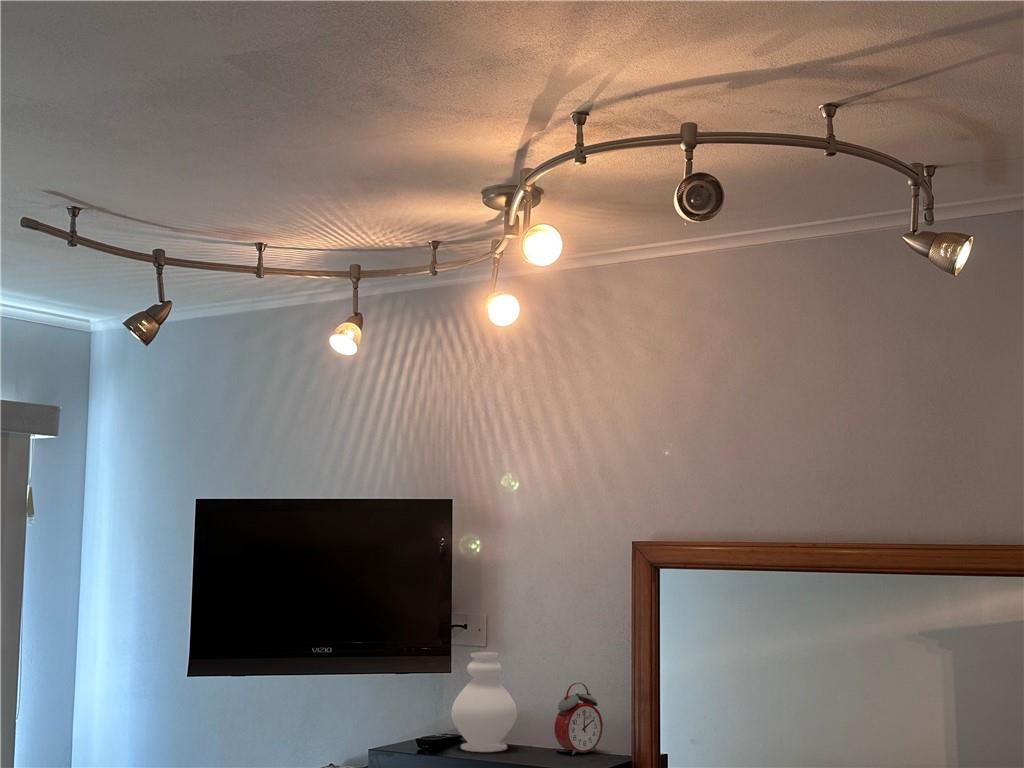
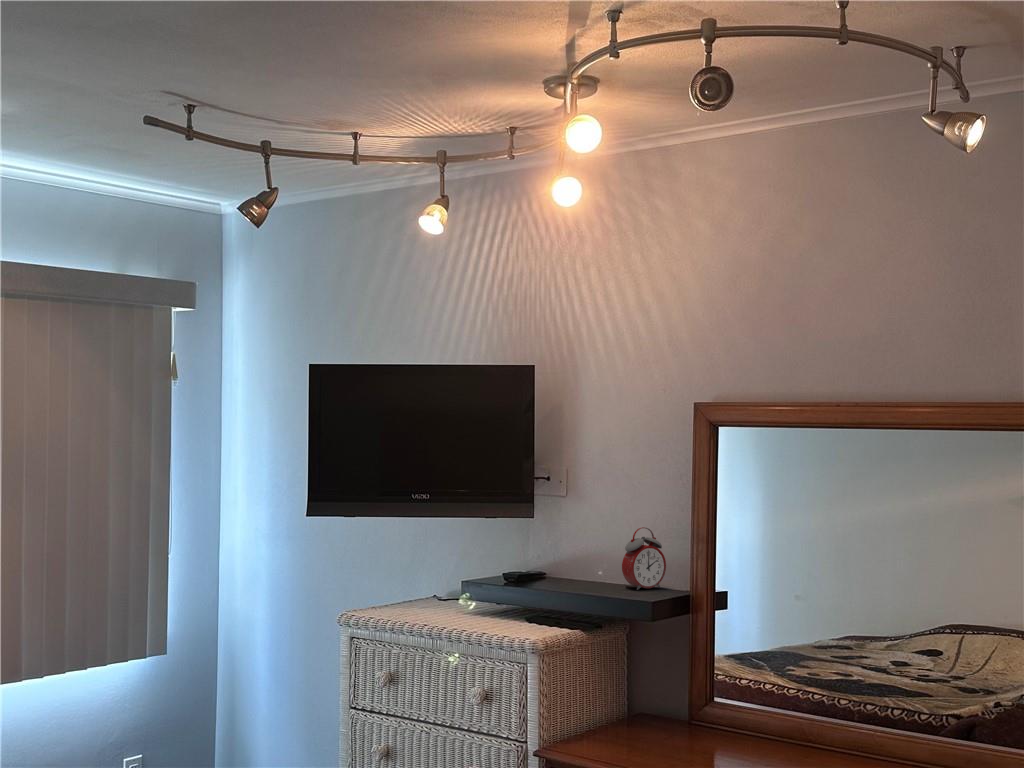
decorative vase: present [451,652,517,752] -> none [532,500,590,586]

